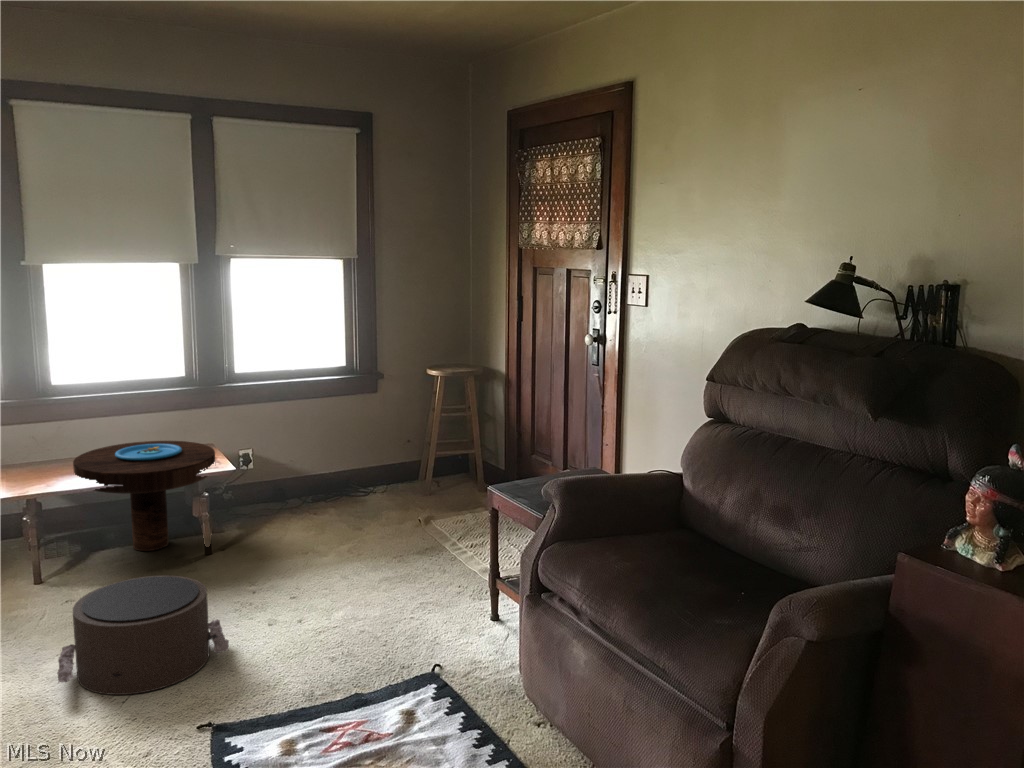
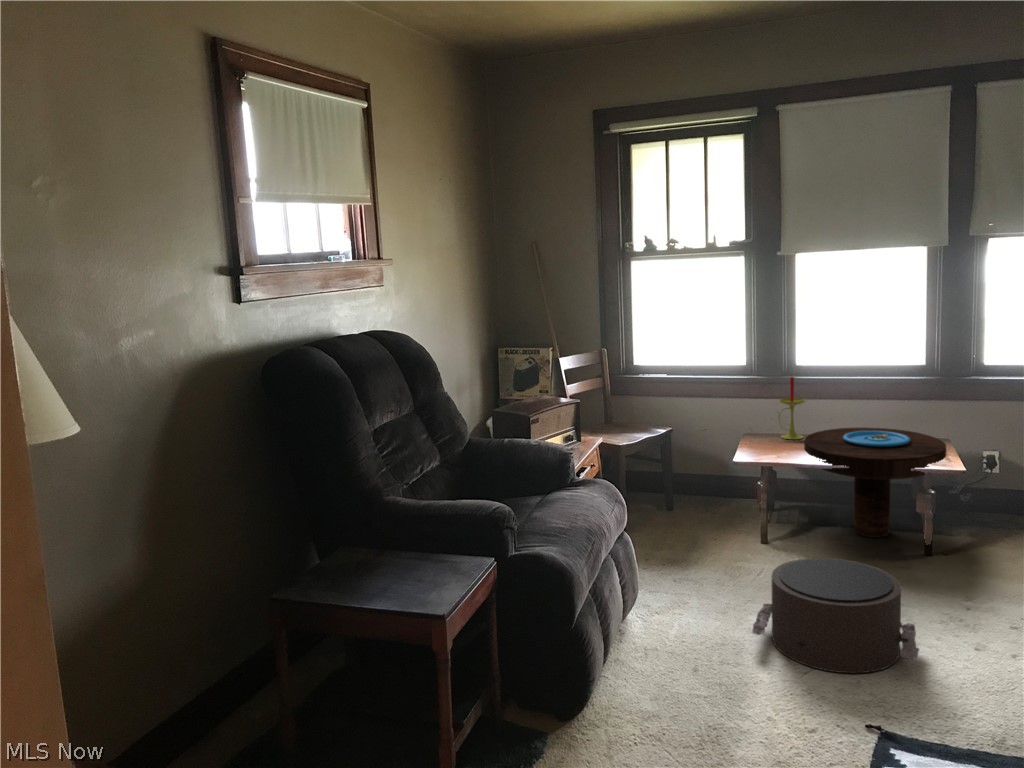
candle: none [37,395,69,465] -> present [778,377,805,440]

